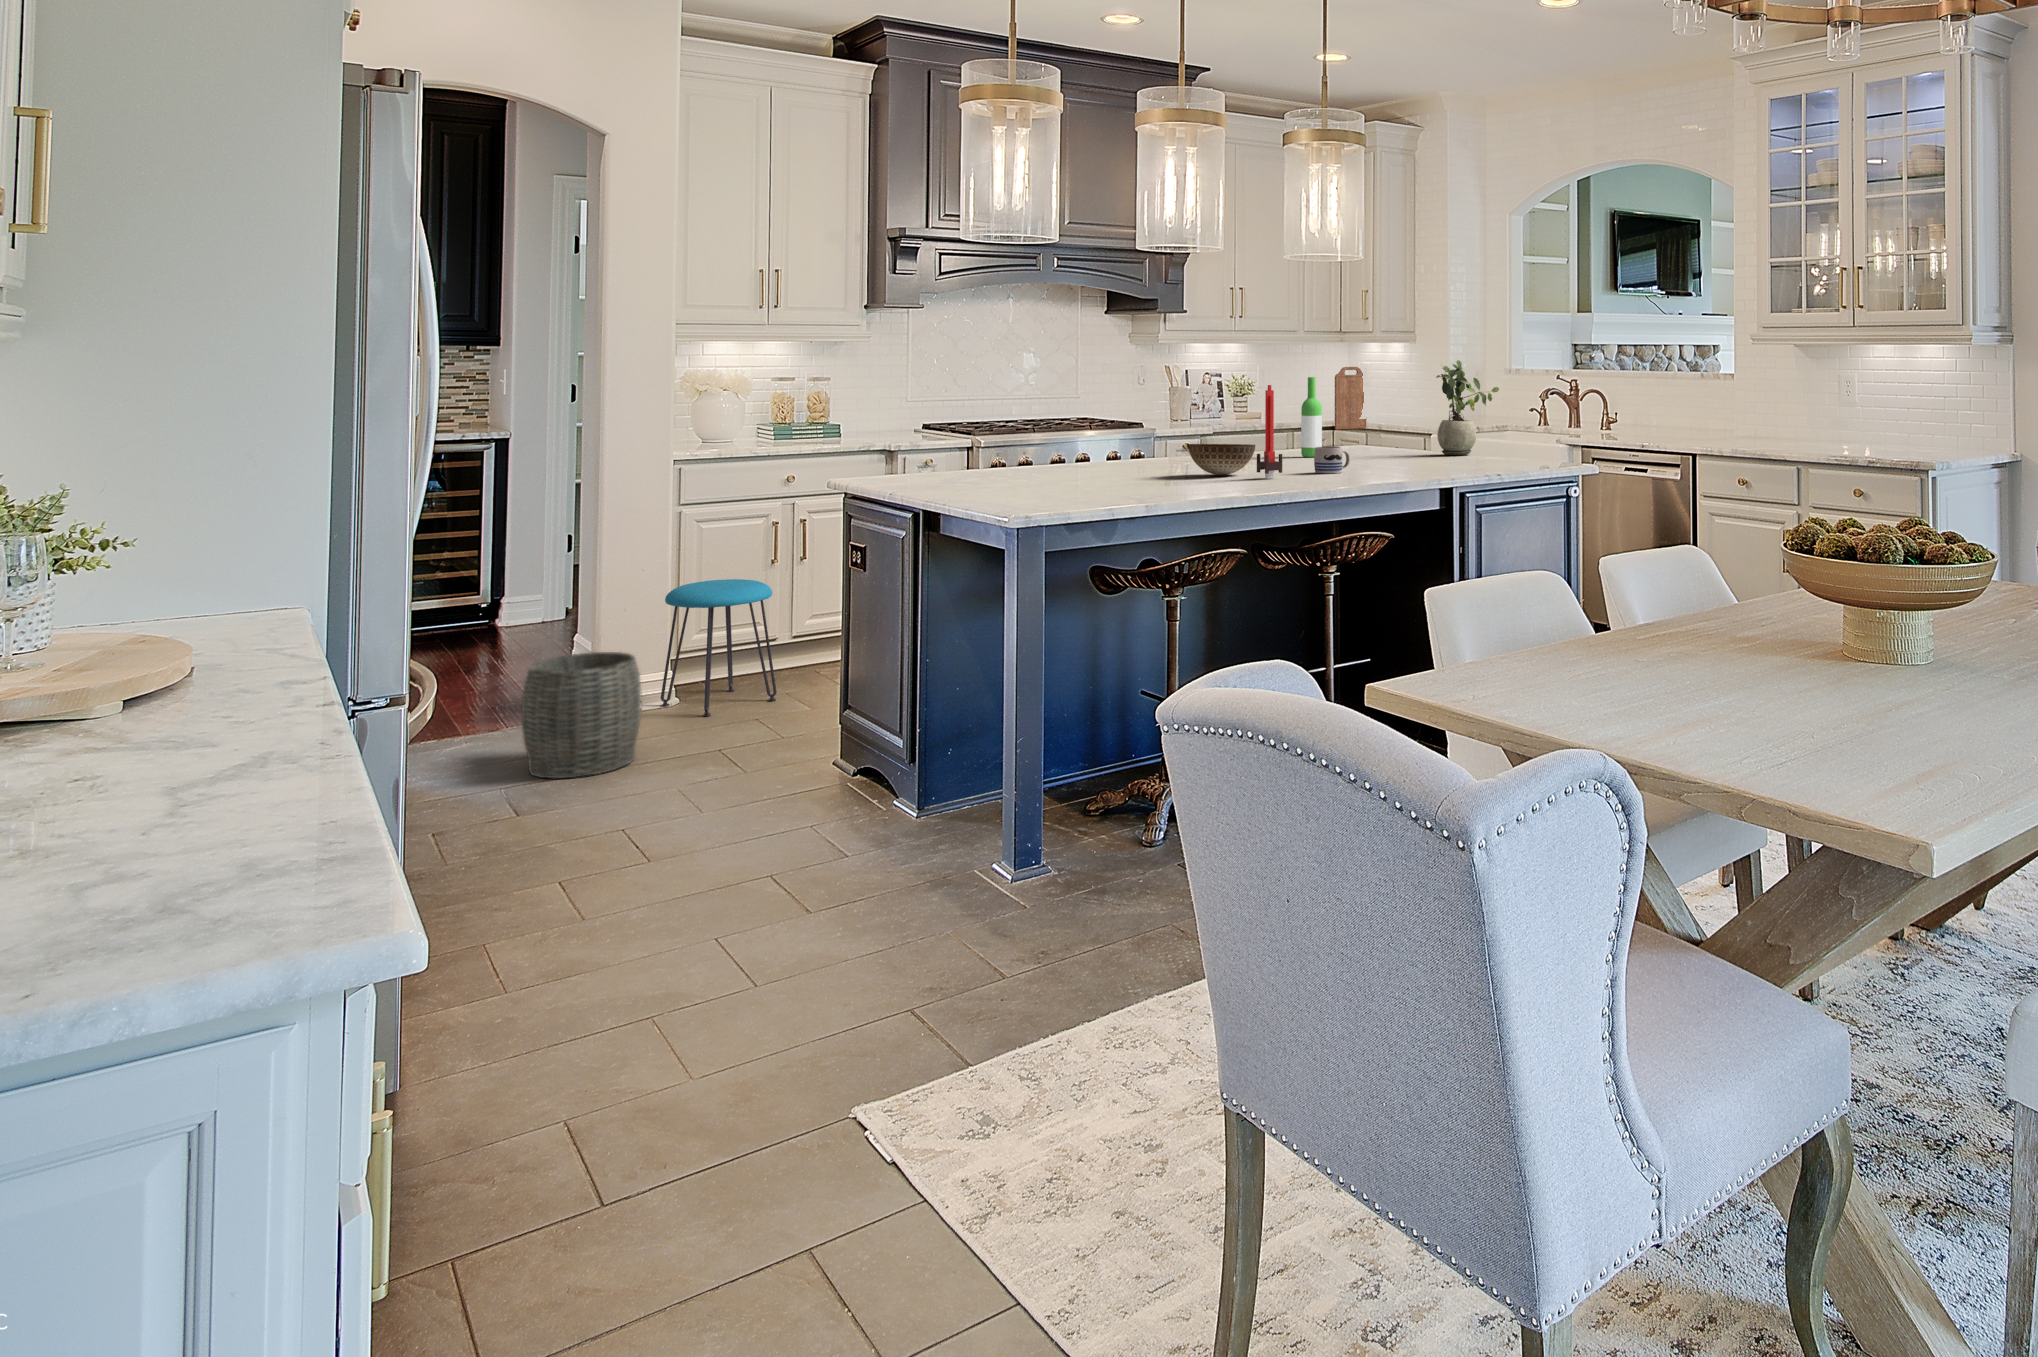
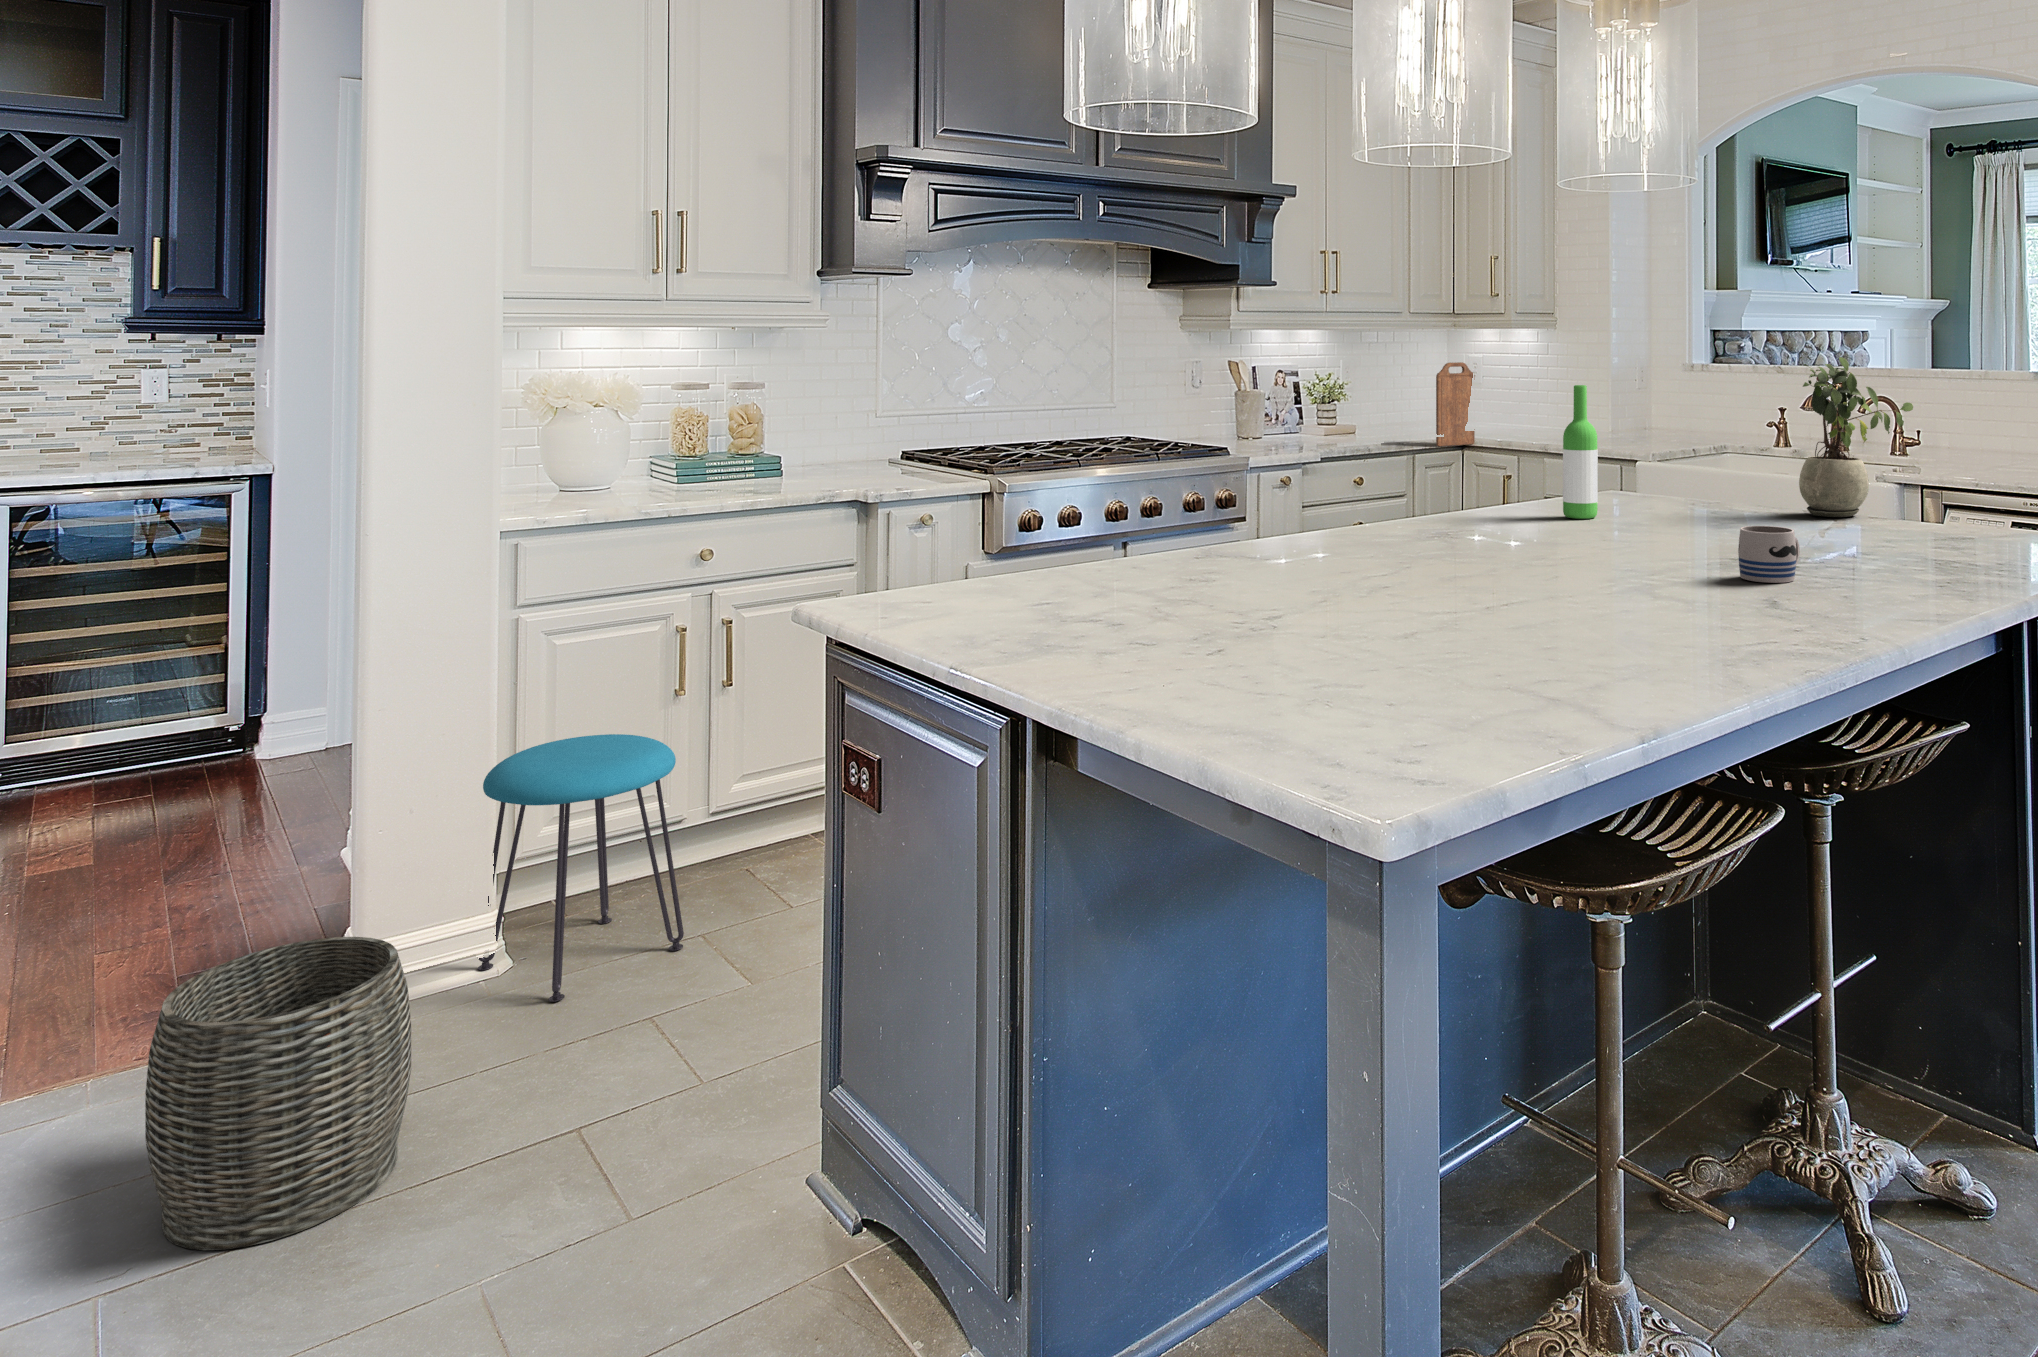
candle: present [1257,385,1282,478] -> none [1673,412,1728,603]
bowl: present [1187,444,1255,475] -> none [1498,521,1632,587]

